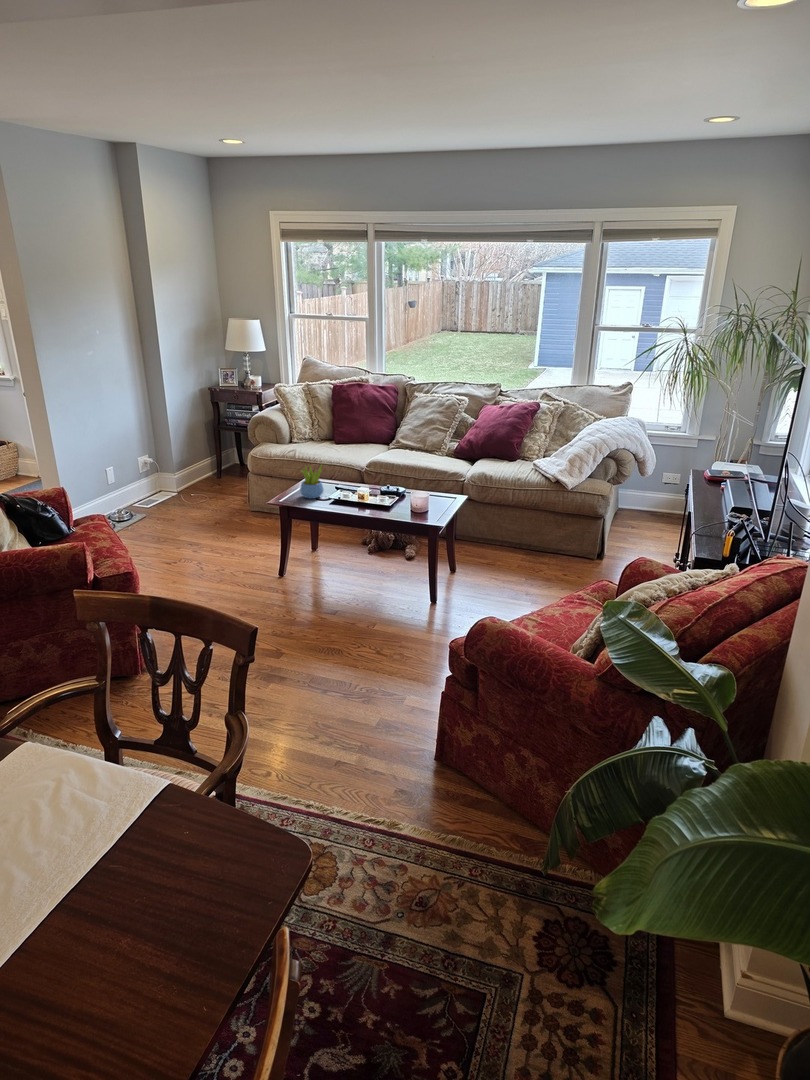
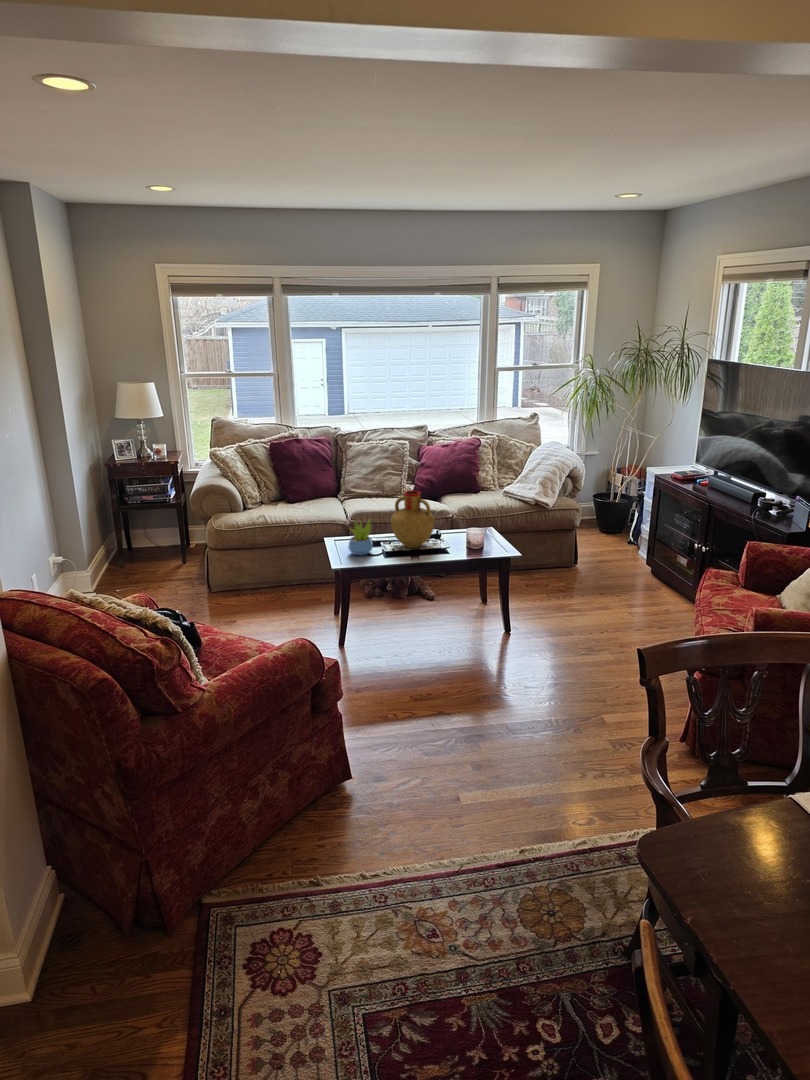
vase: none [342,443,386,501] -> present [391,491,435,548]

